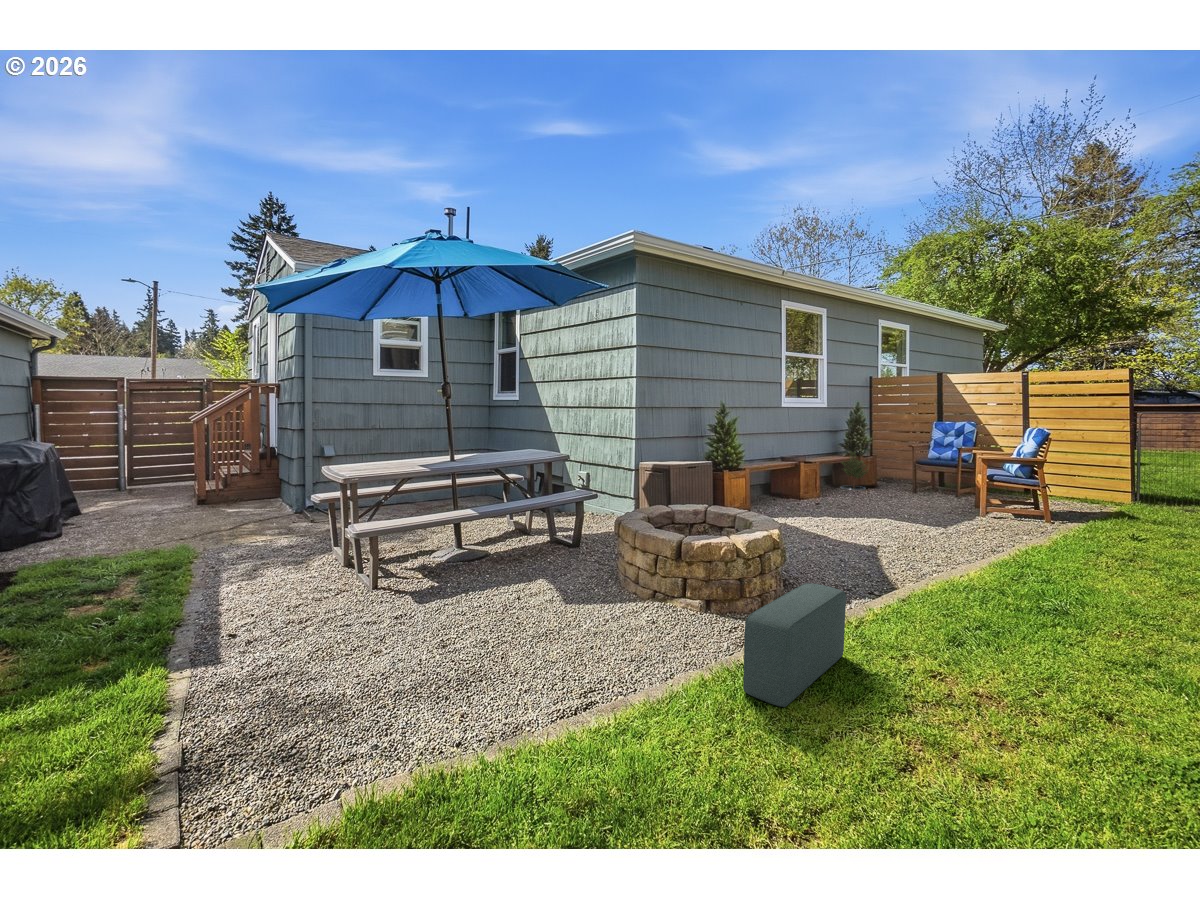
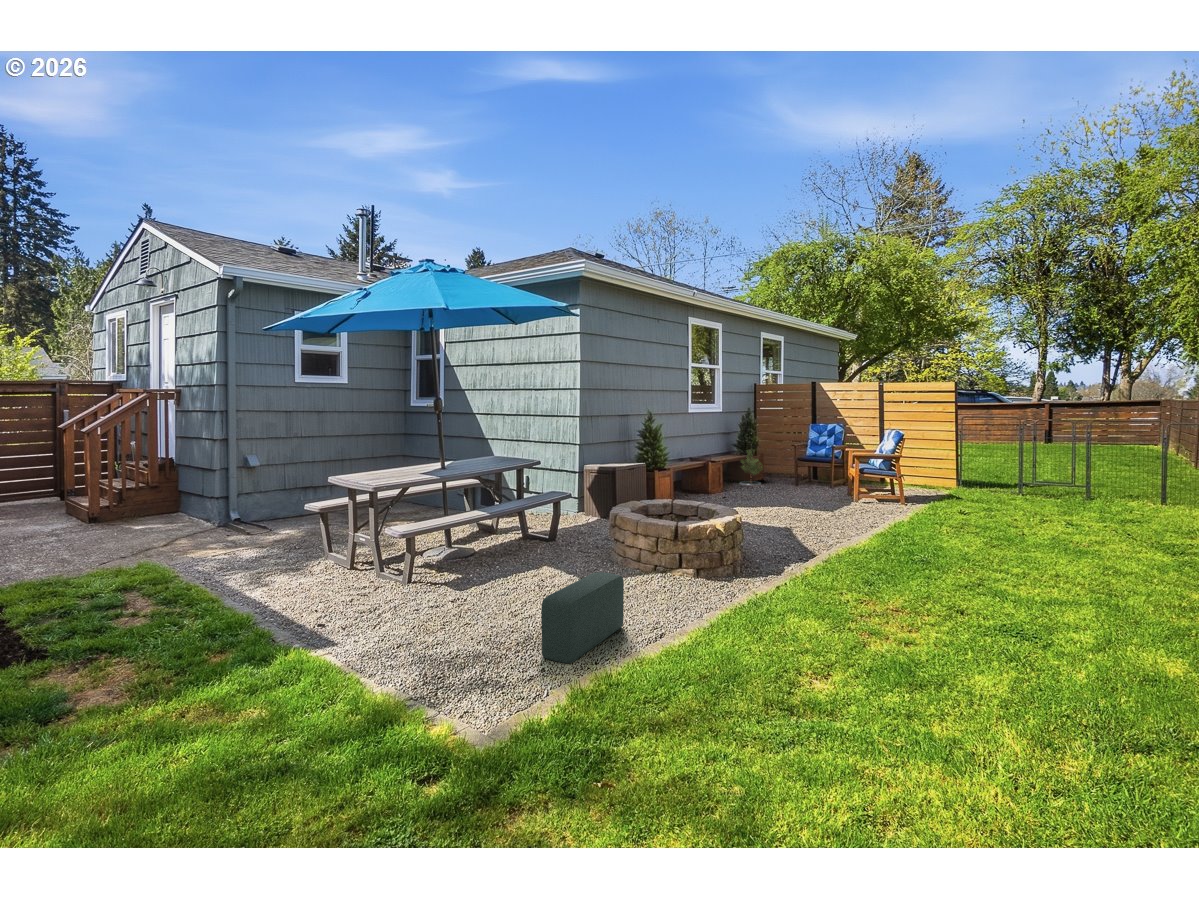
pouf: present [743,583,846,707] -> present [541,572,624,663]

